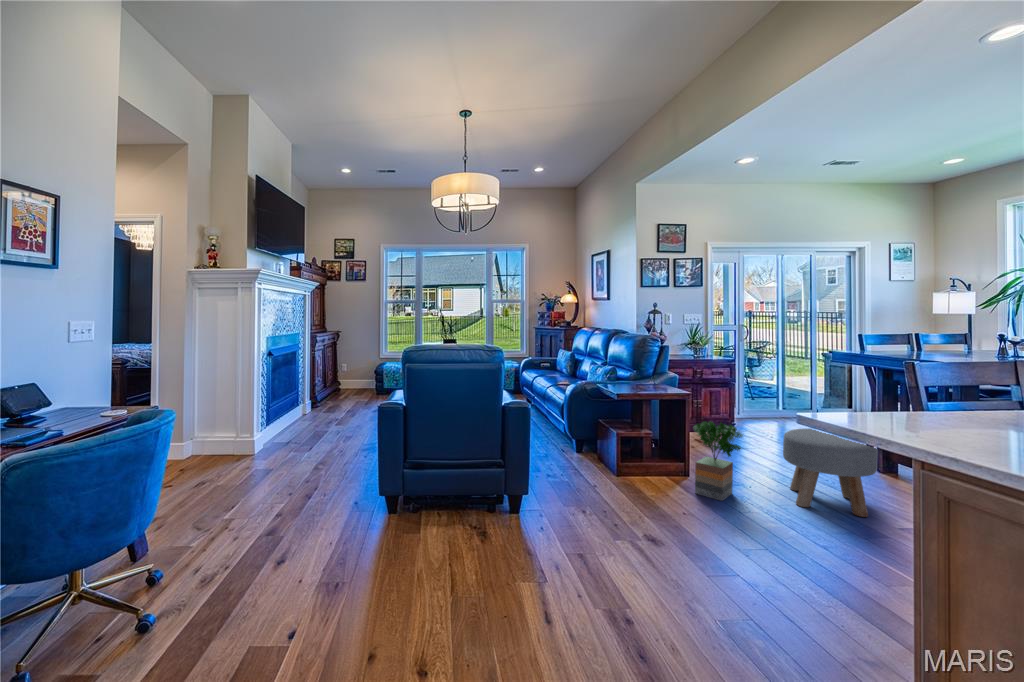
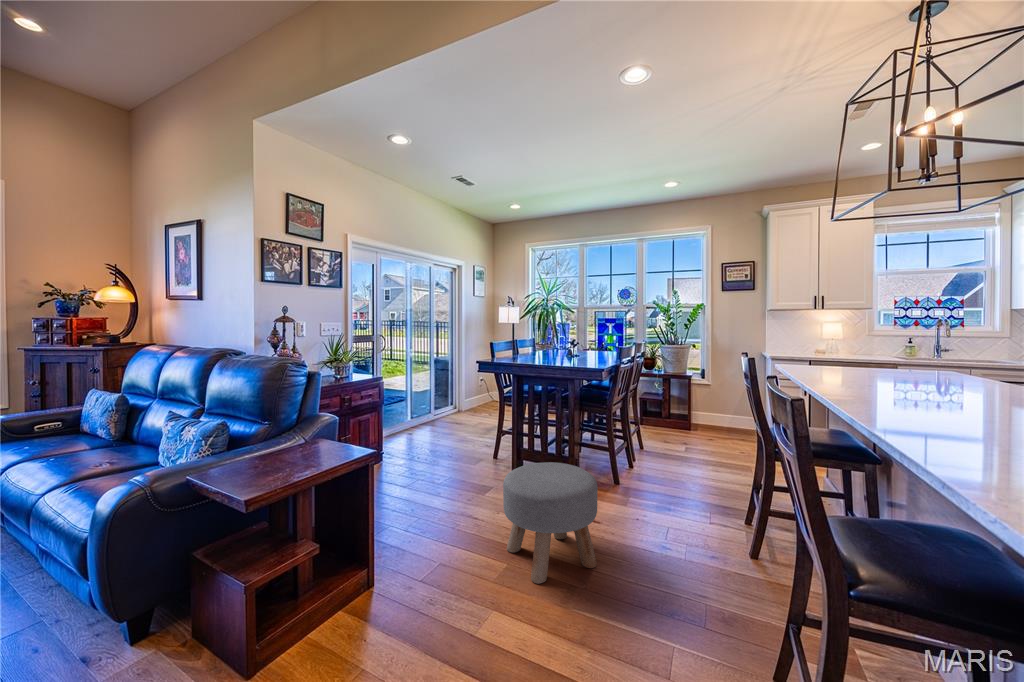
potted tree: present [694,422,743,501] -> none [396,497,479,639]

